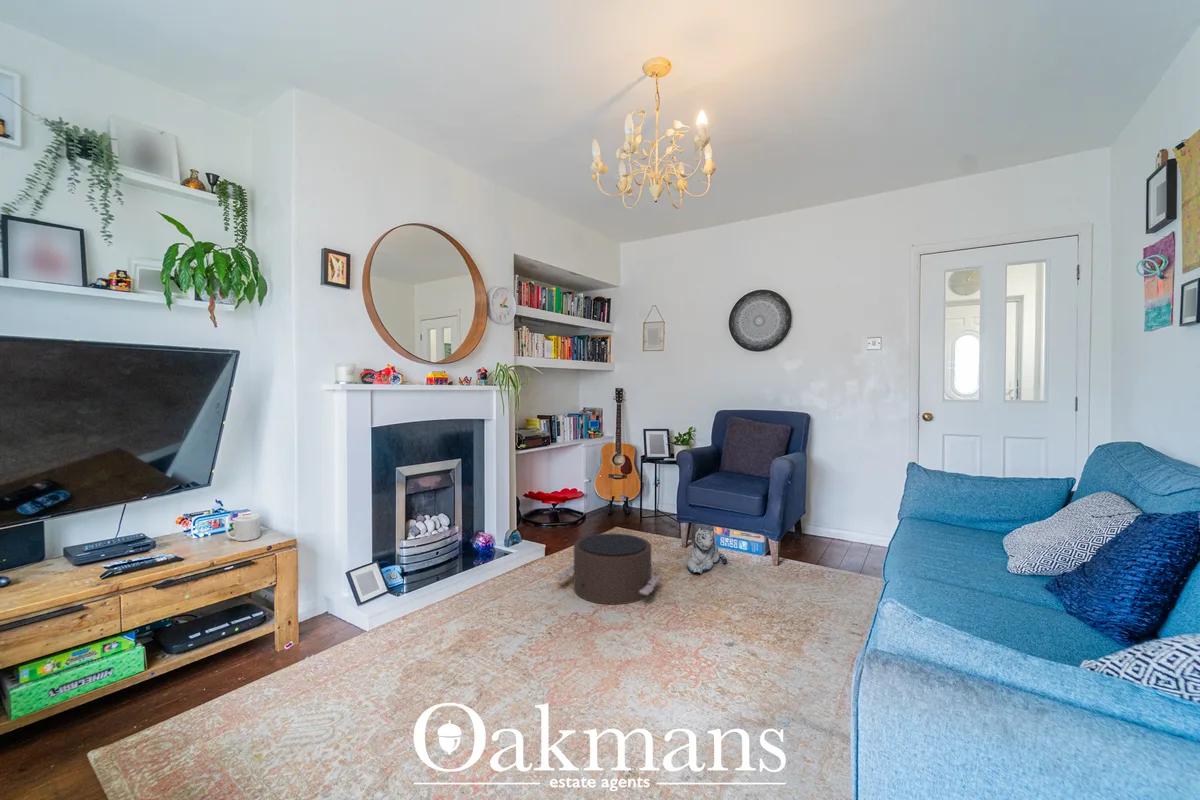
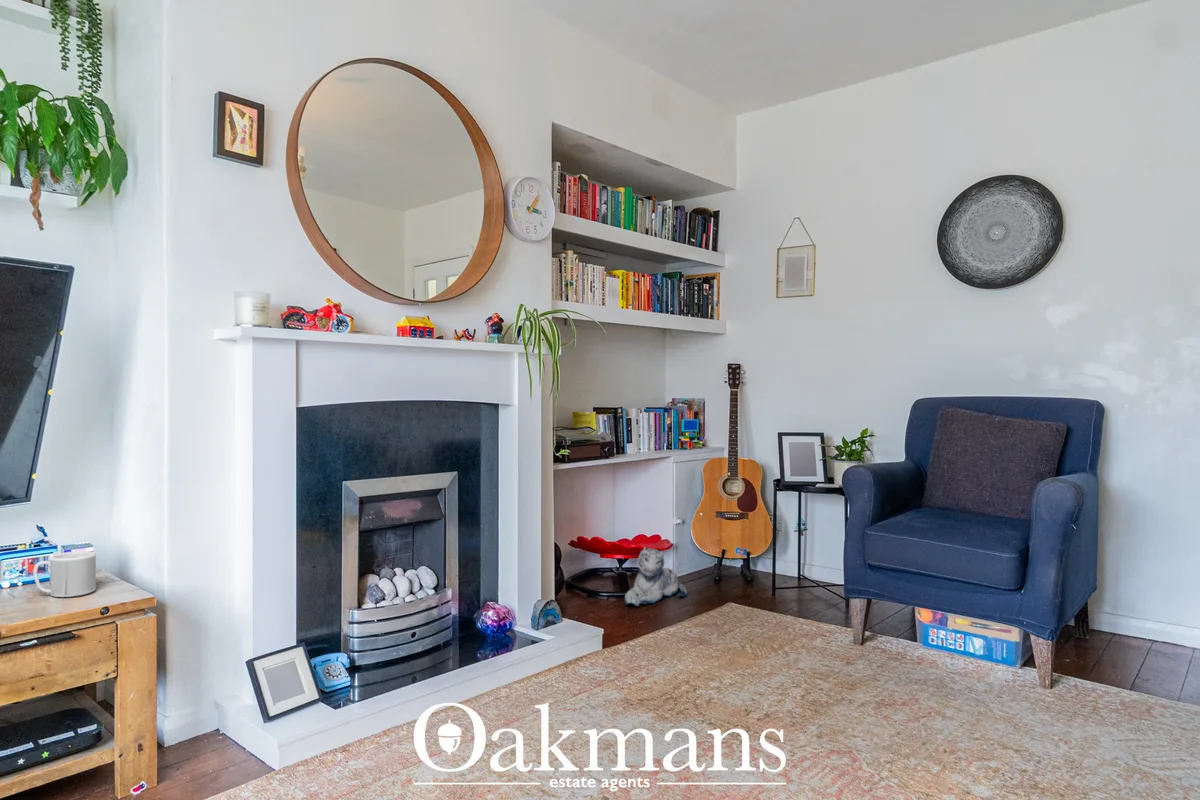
plush toy: present [687,528,727,574] -> present [625,547,687,606]
pouf: present [557,534,661,604] -> none [622,612,821,747]

